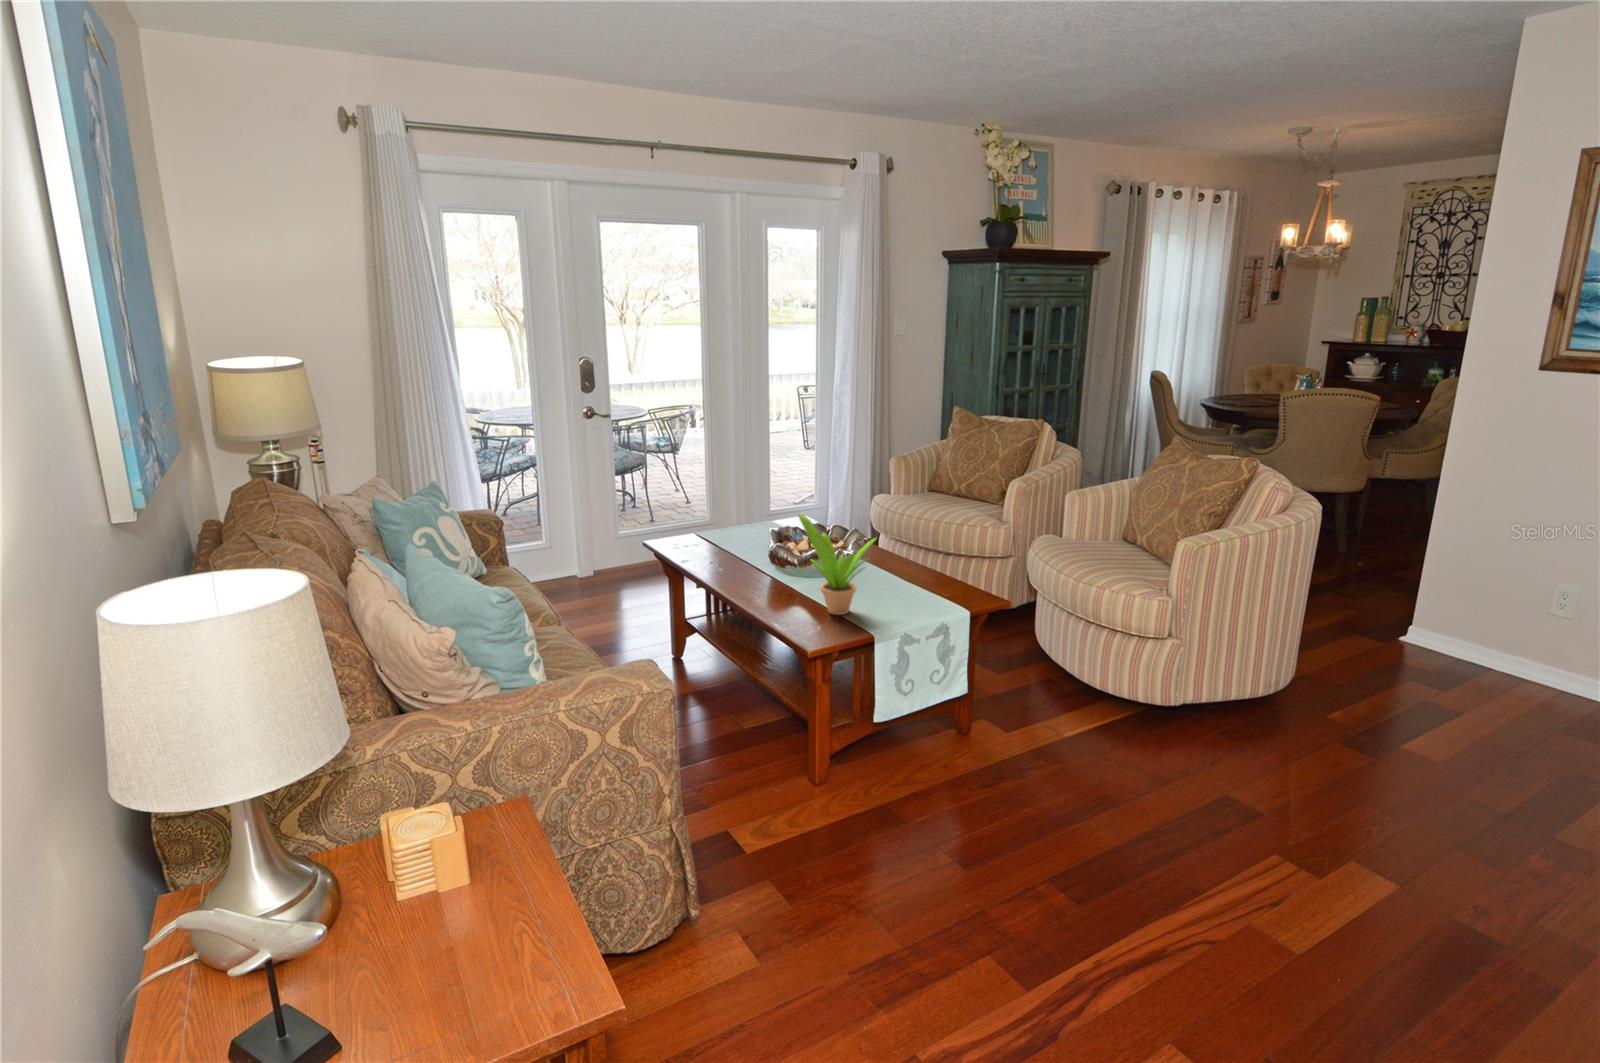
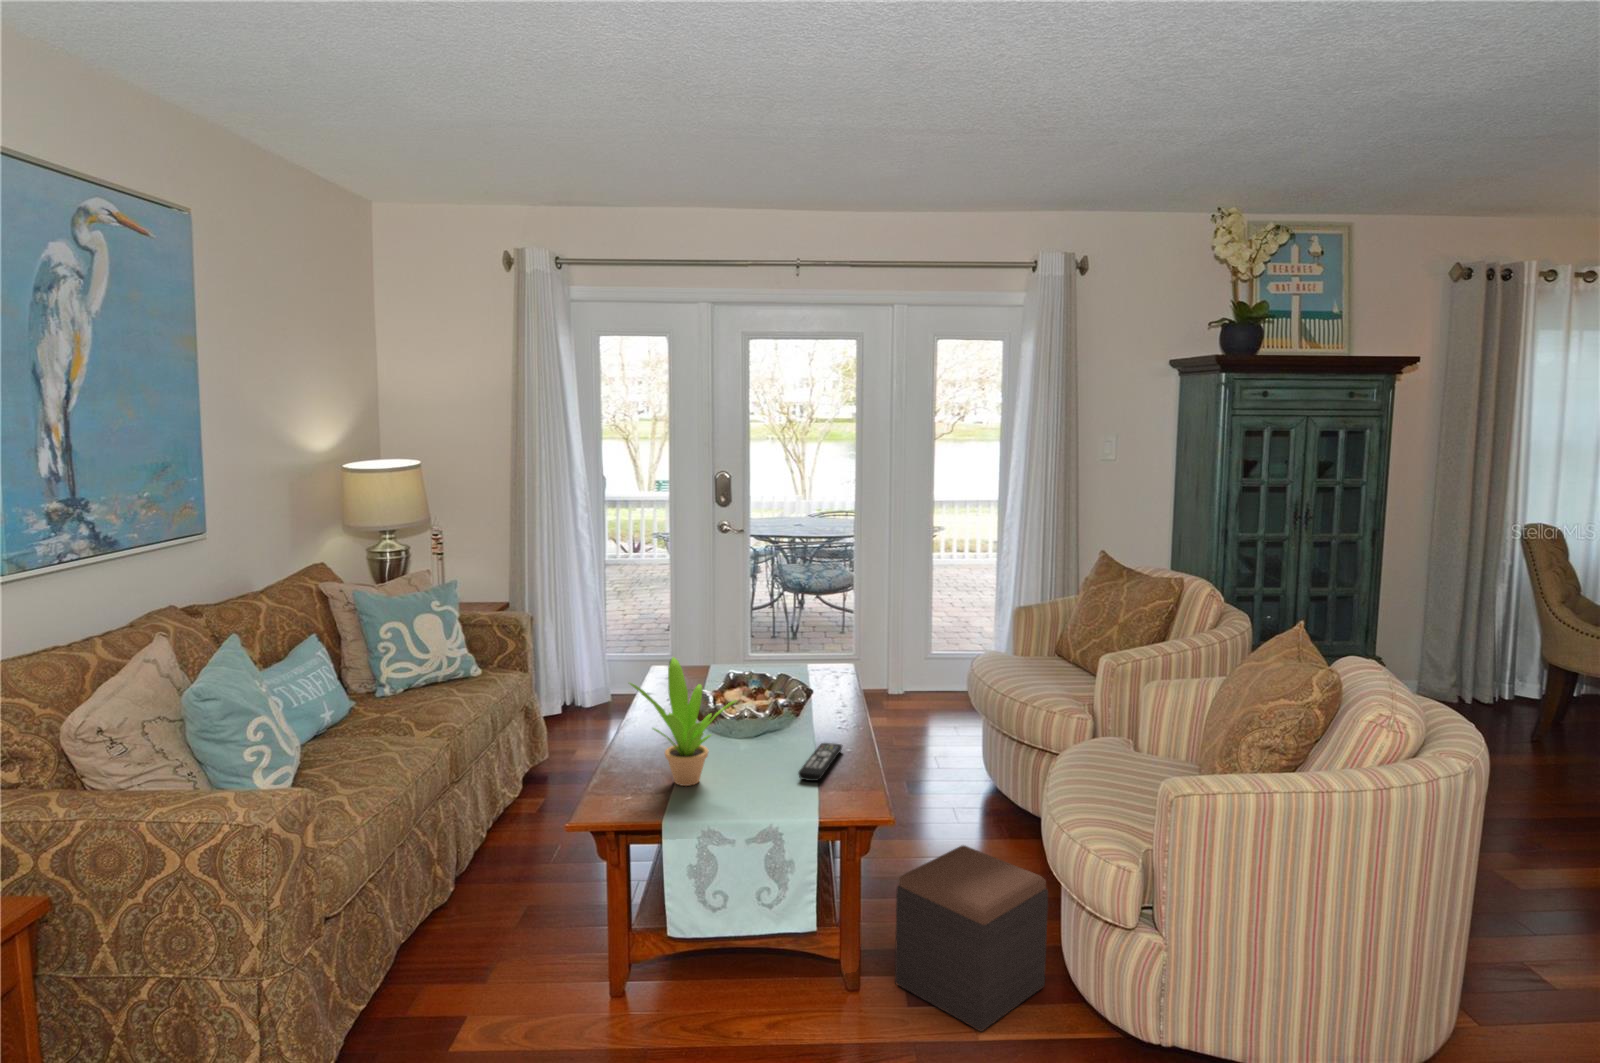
remote control: none [894,567,933,594] -> present [798,743,842,781]
footstool: none [1000,622,1091,739] -> present [895,845,1048,1031]

